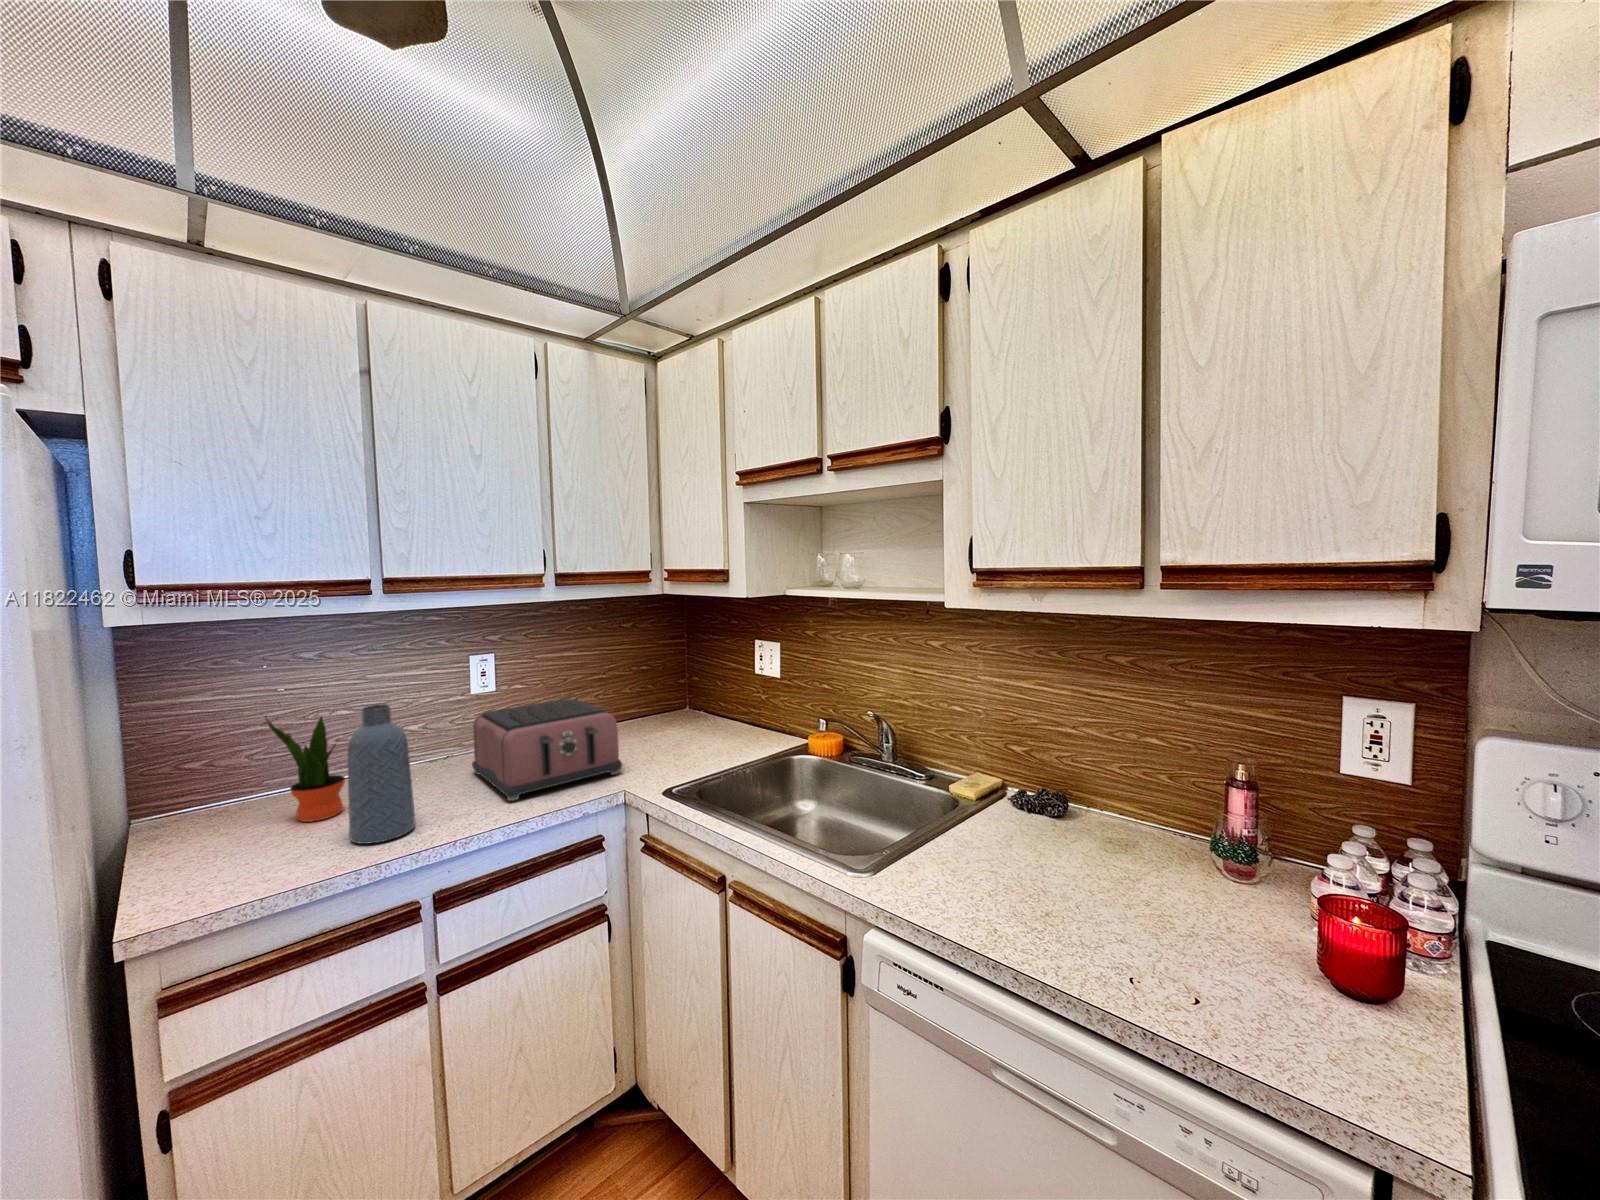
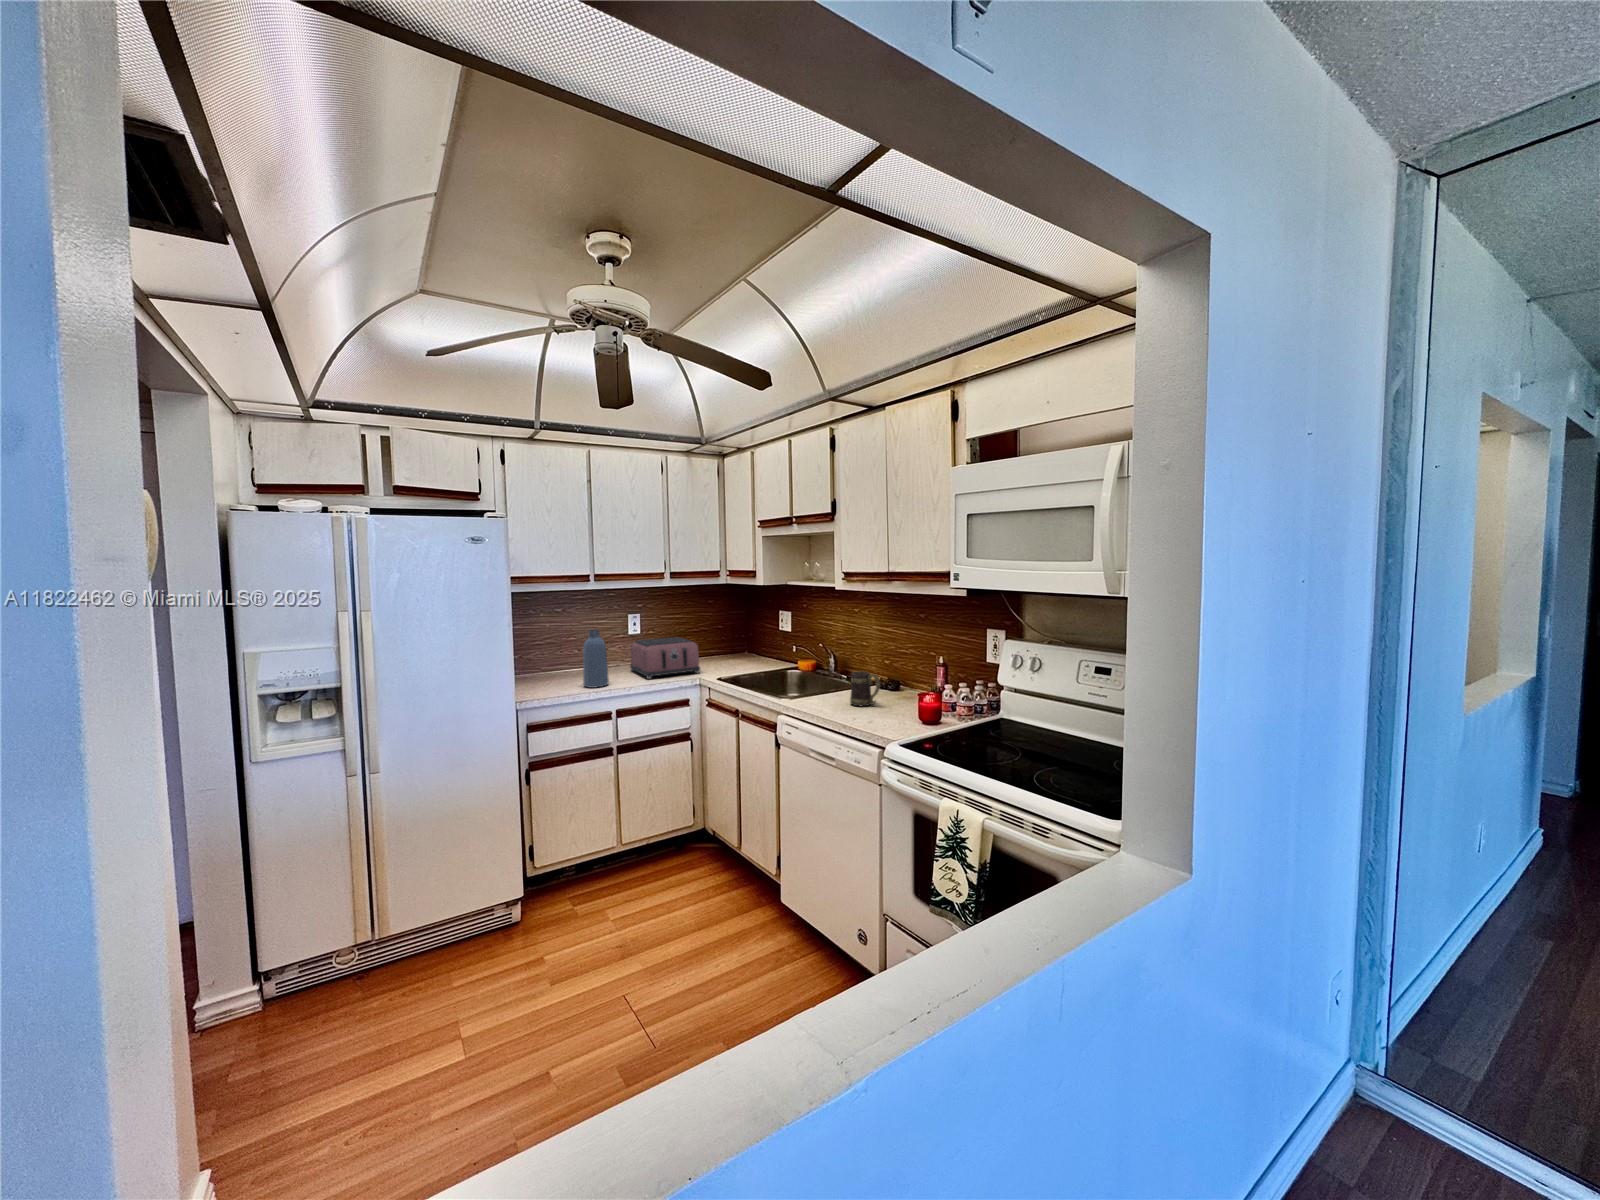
potted plant: present [265,717,345,822] -> none [547,634,578,682]
mug: none [1020,799,1106,892] -> present [850,671,880,706]

